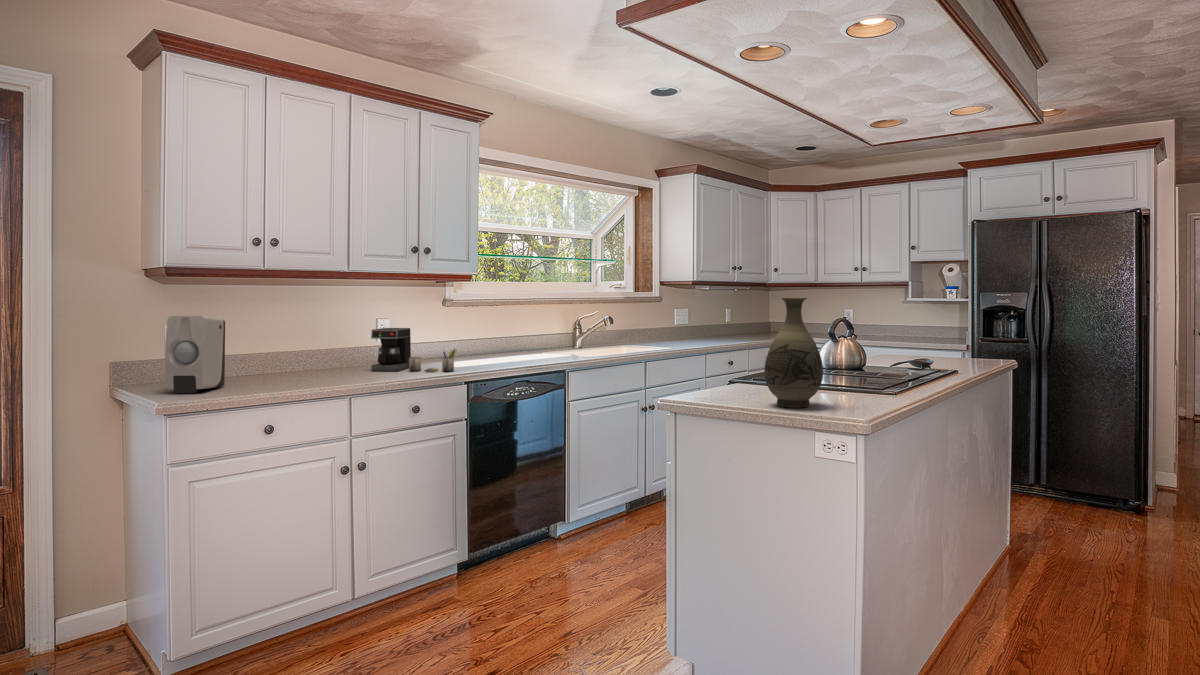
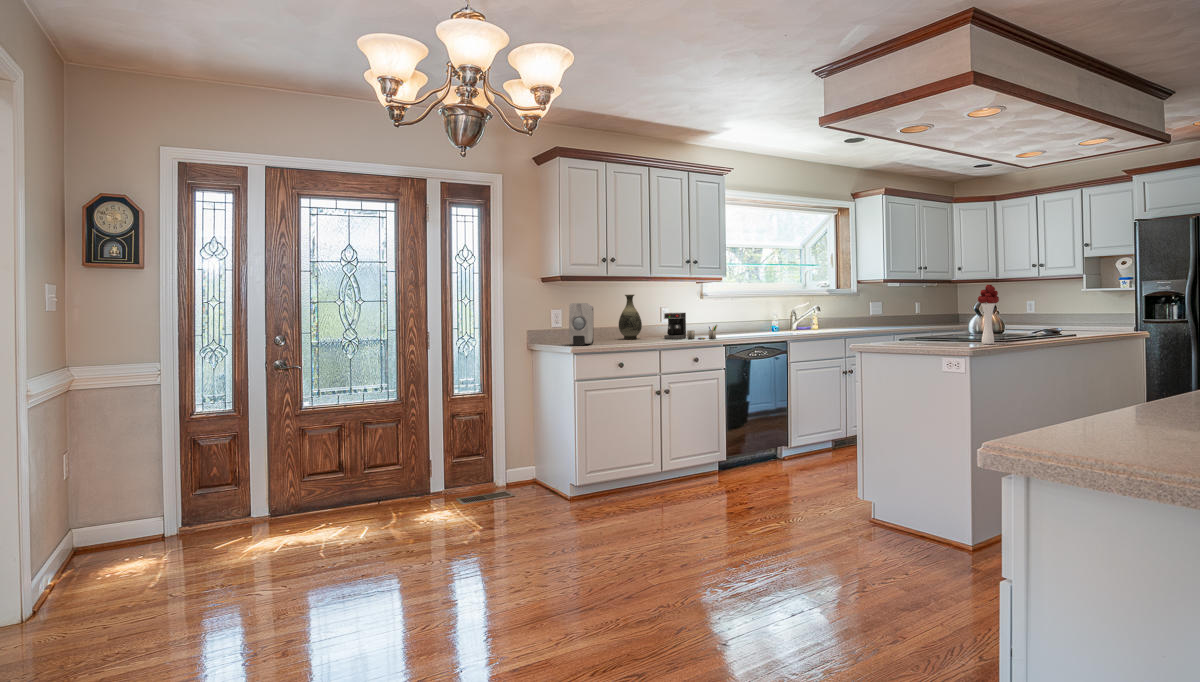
vase: present [764,297,823,407] -> present [619,294,642,339]
flower bouquet: none [851,303,882,402] -> present [978,285,999,344]

